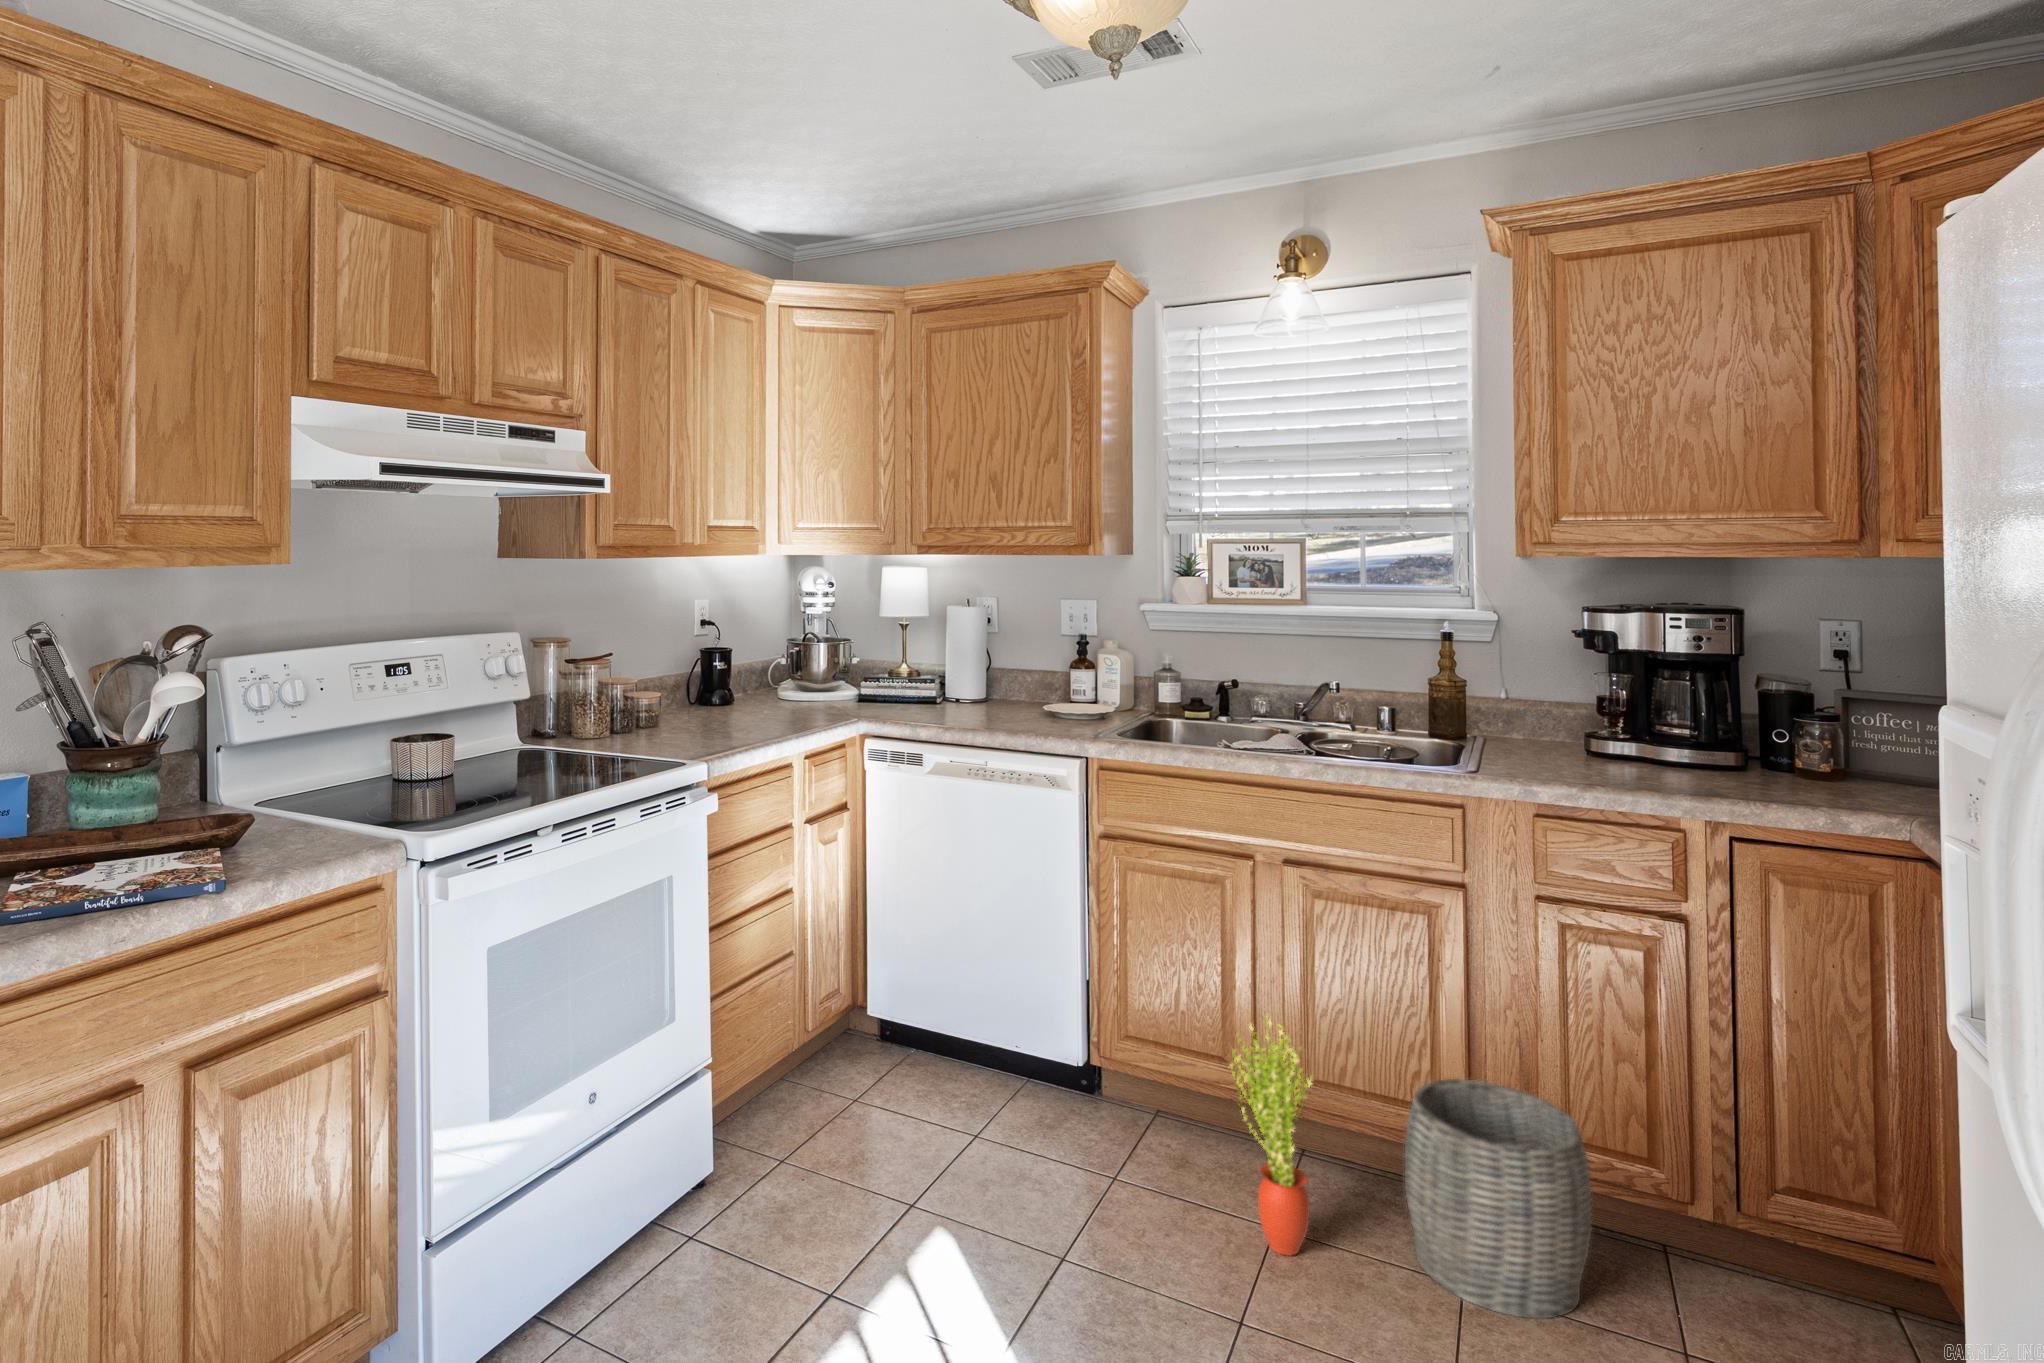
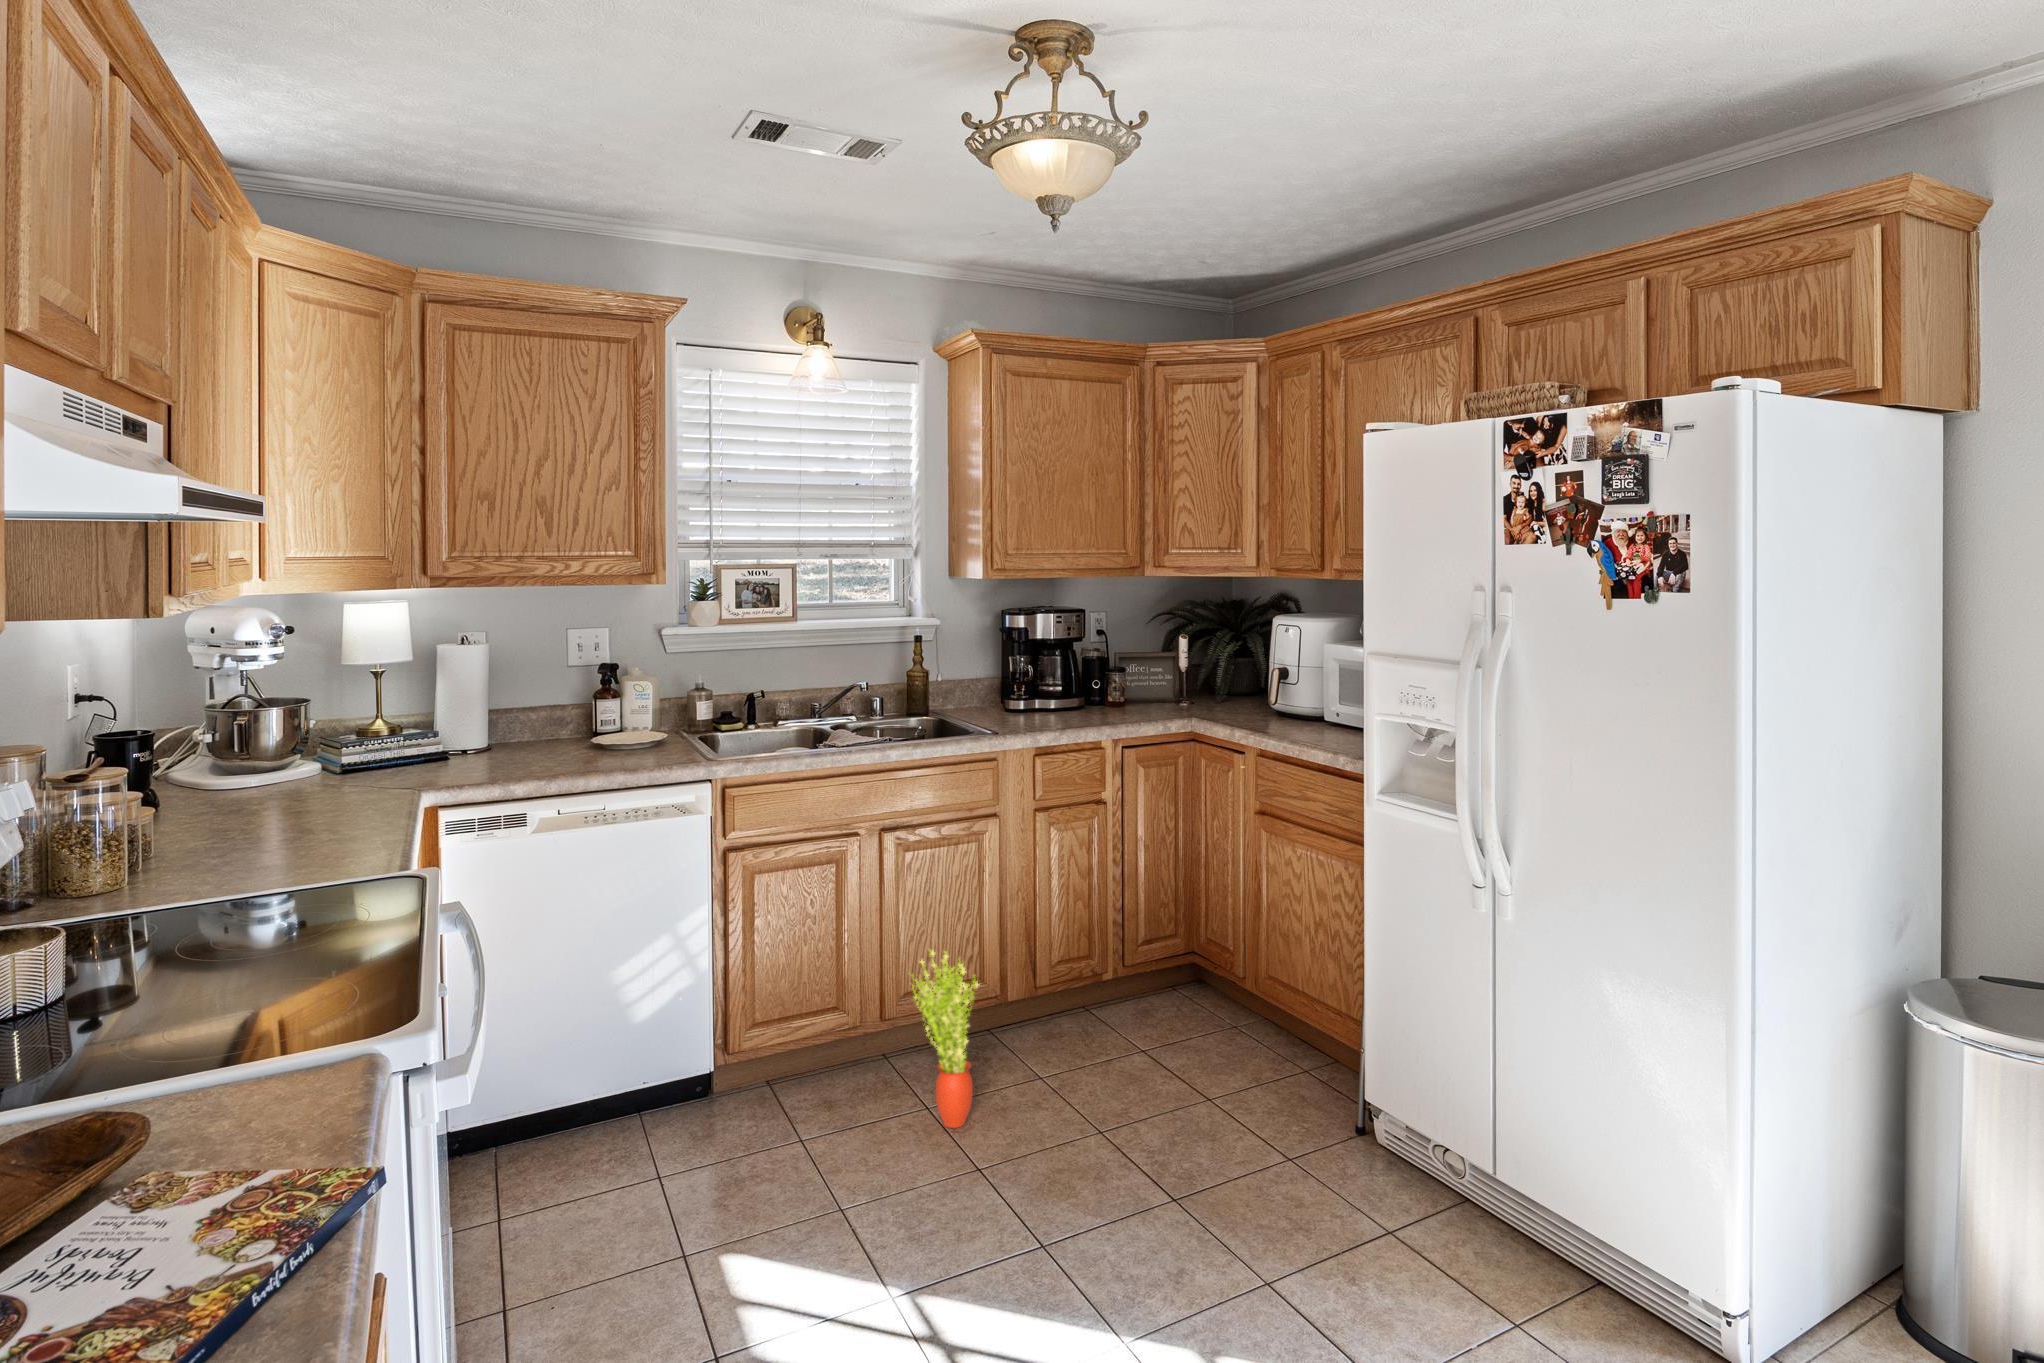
woven basket: present [1405,1079,1592,1318] -> none [1002,946,1112,1096]

